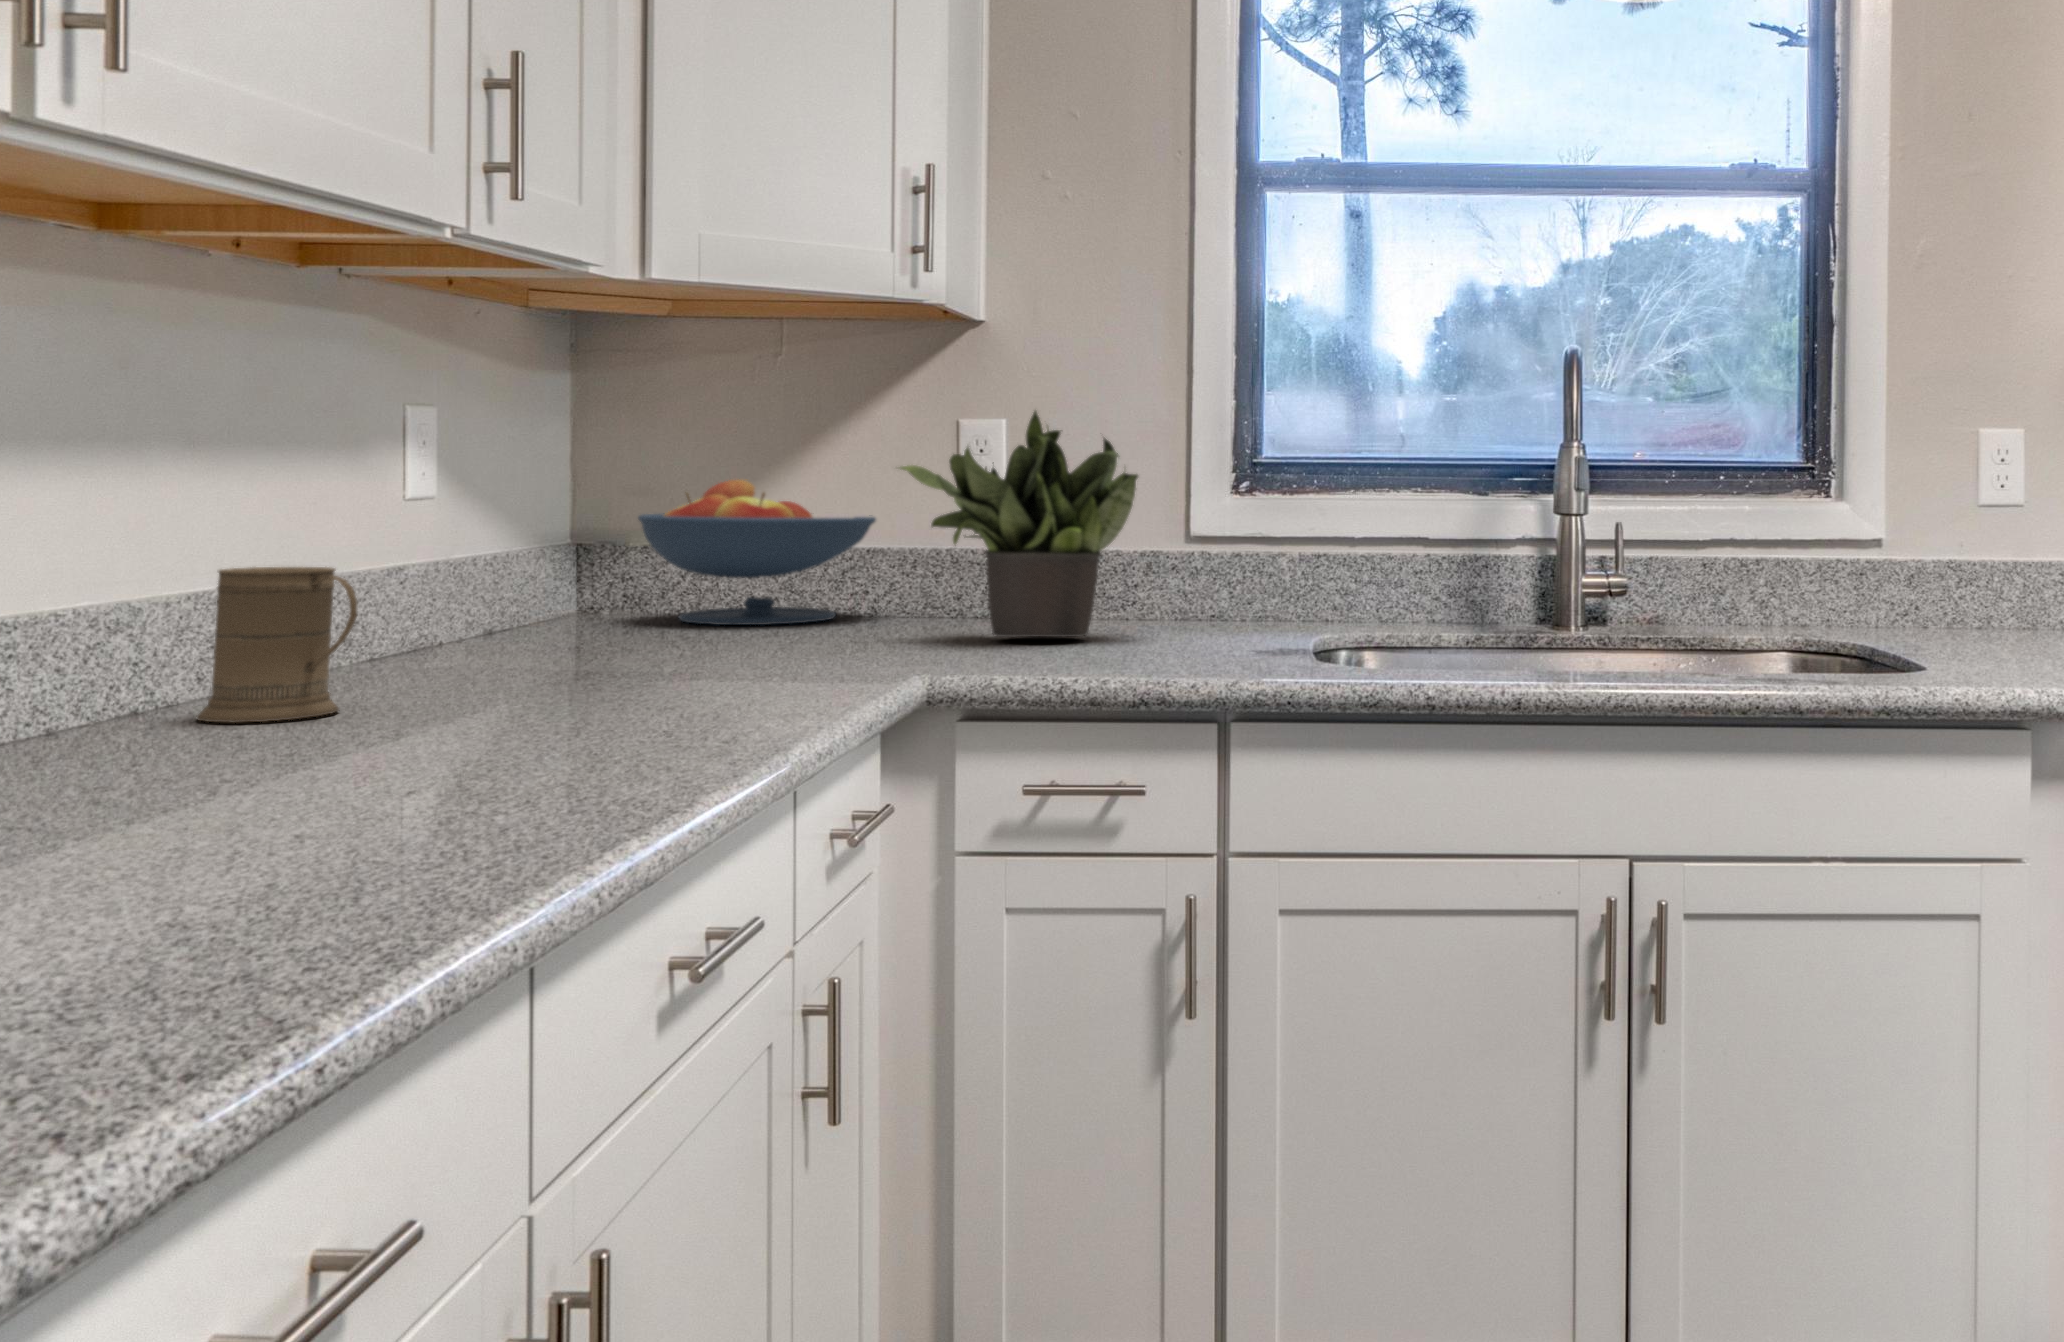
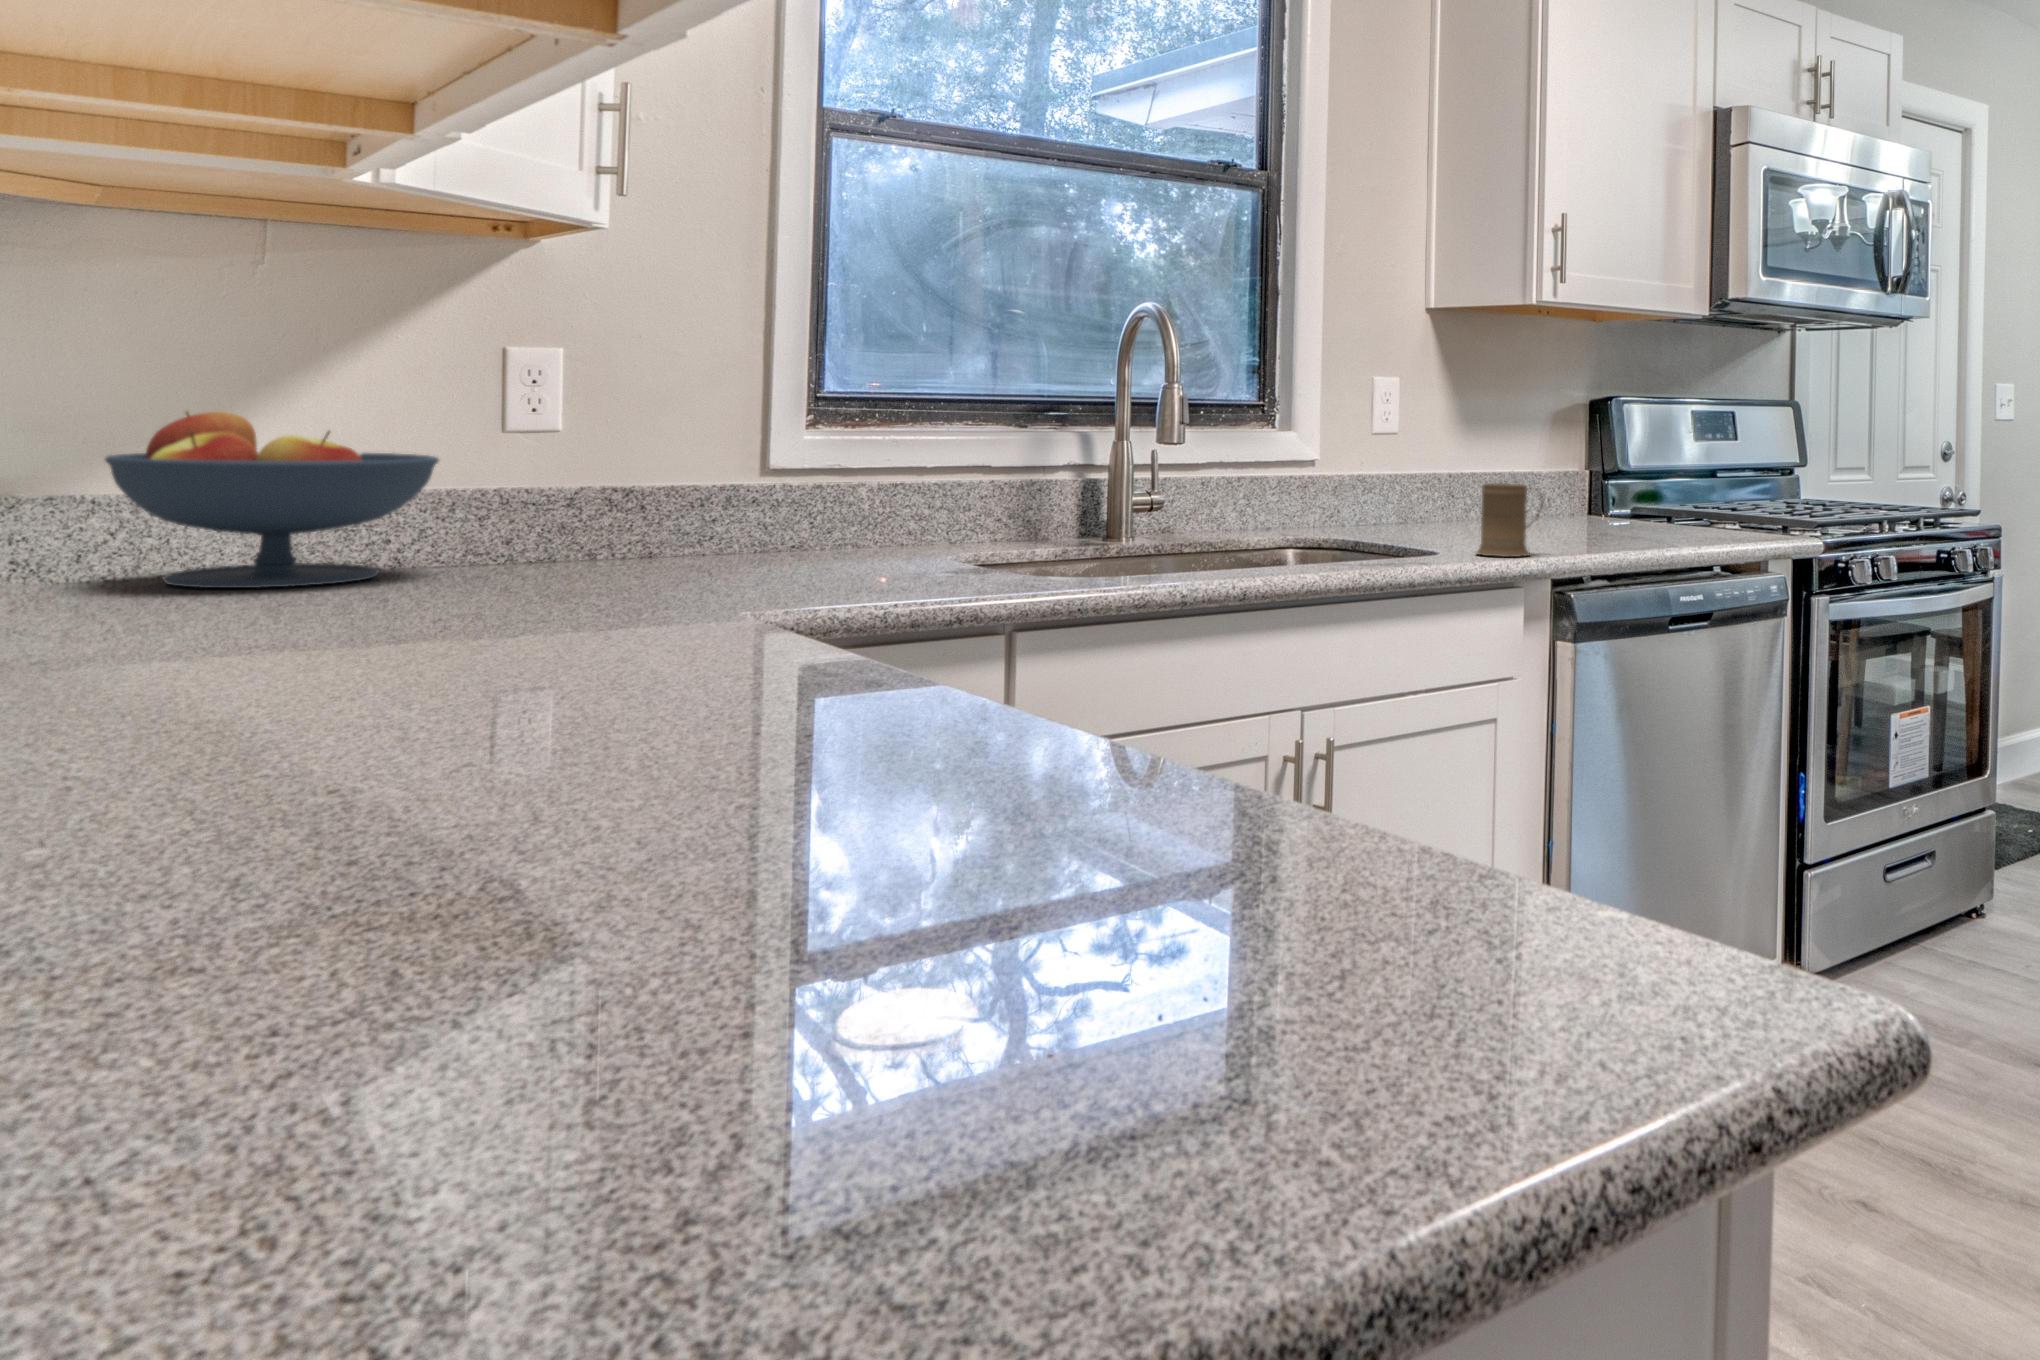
potted plant: present [900,411,1138,637] -> none [605,348,854,576]
mug: present [197,567,357,723] -> present [1477,483,1544,557]

